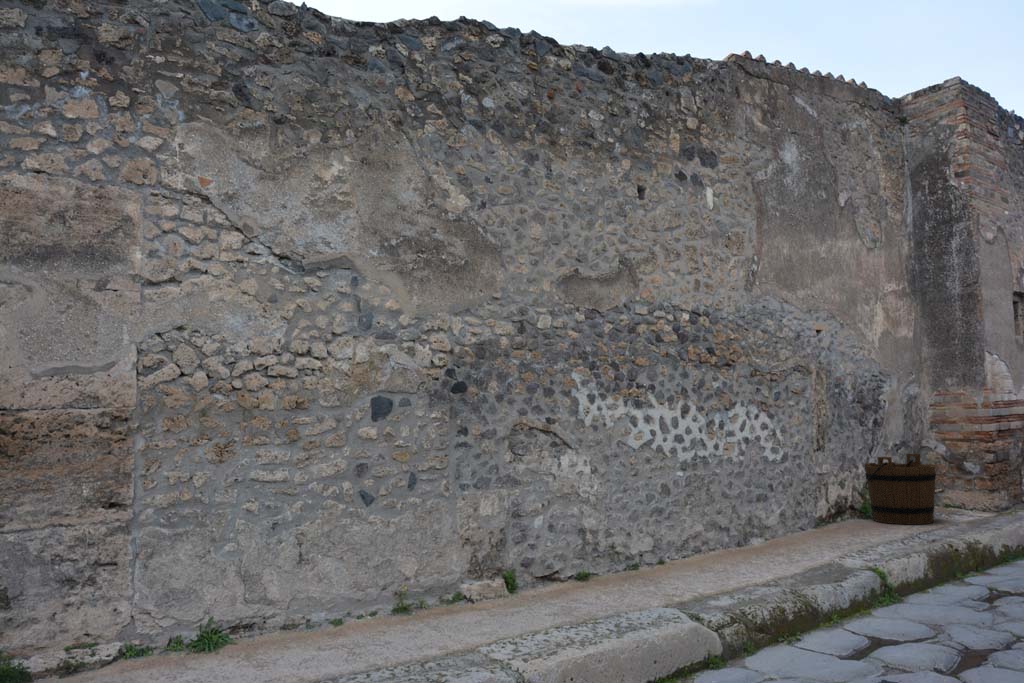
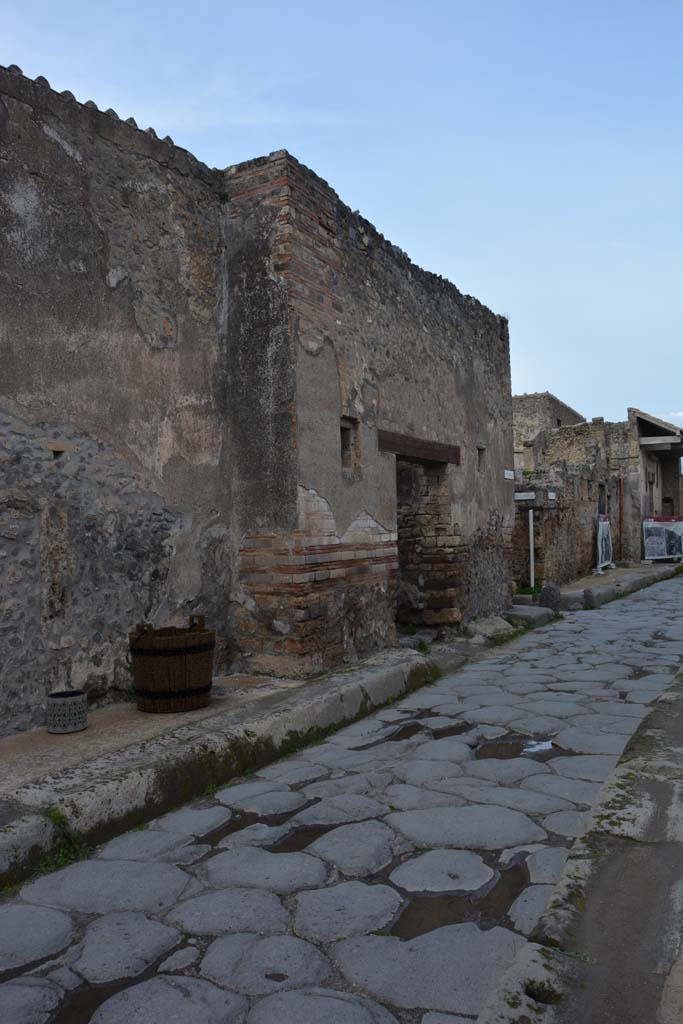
planter: none [824,502,854,530] -> present [47,690,87,733]

